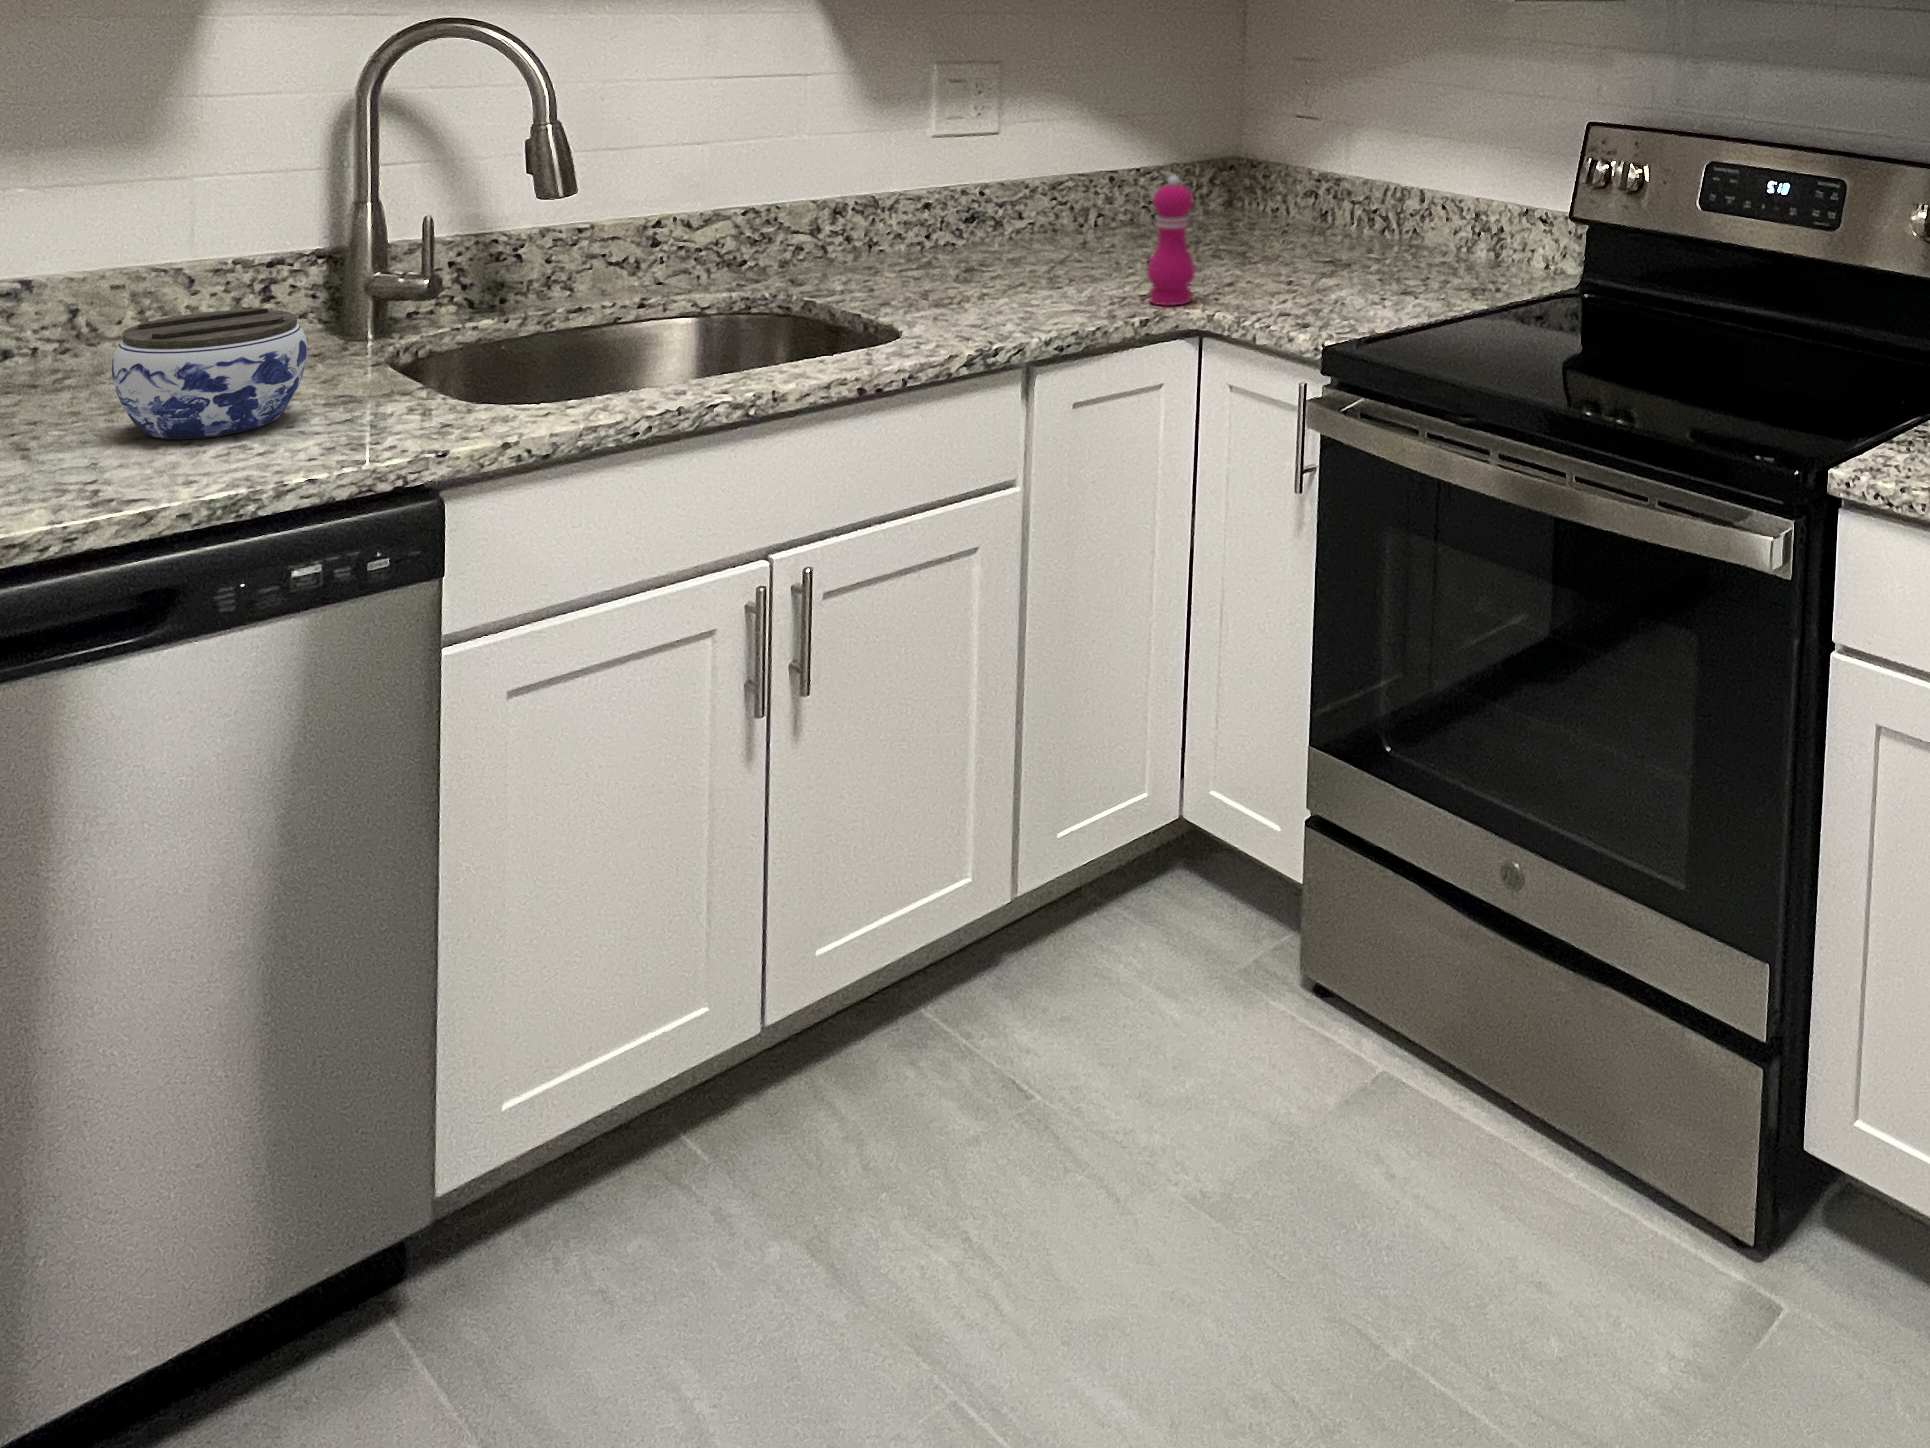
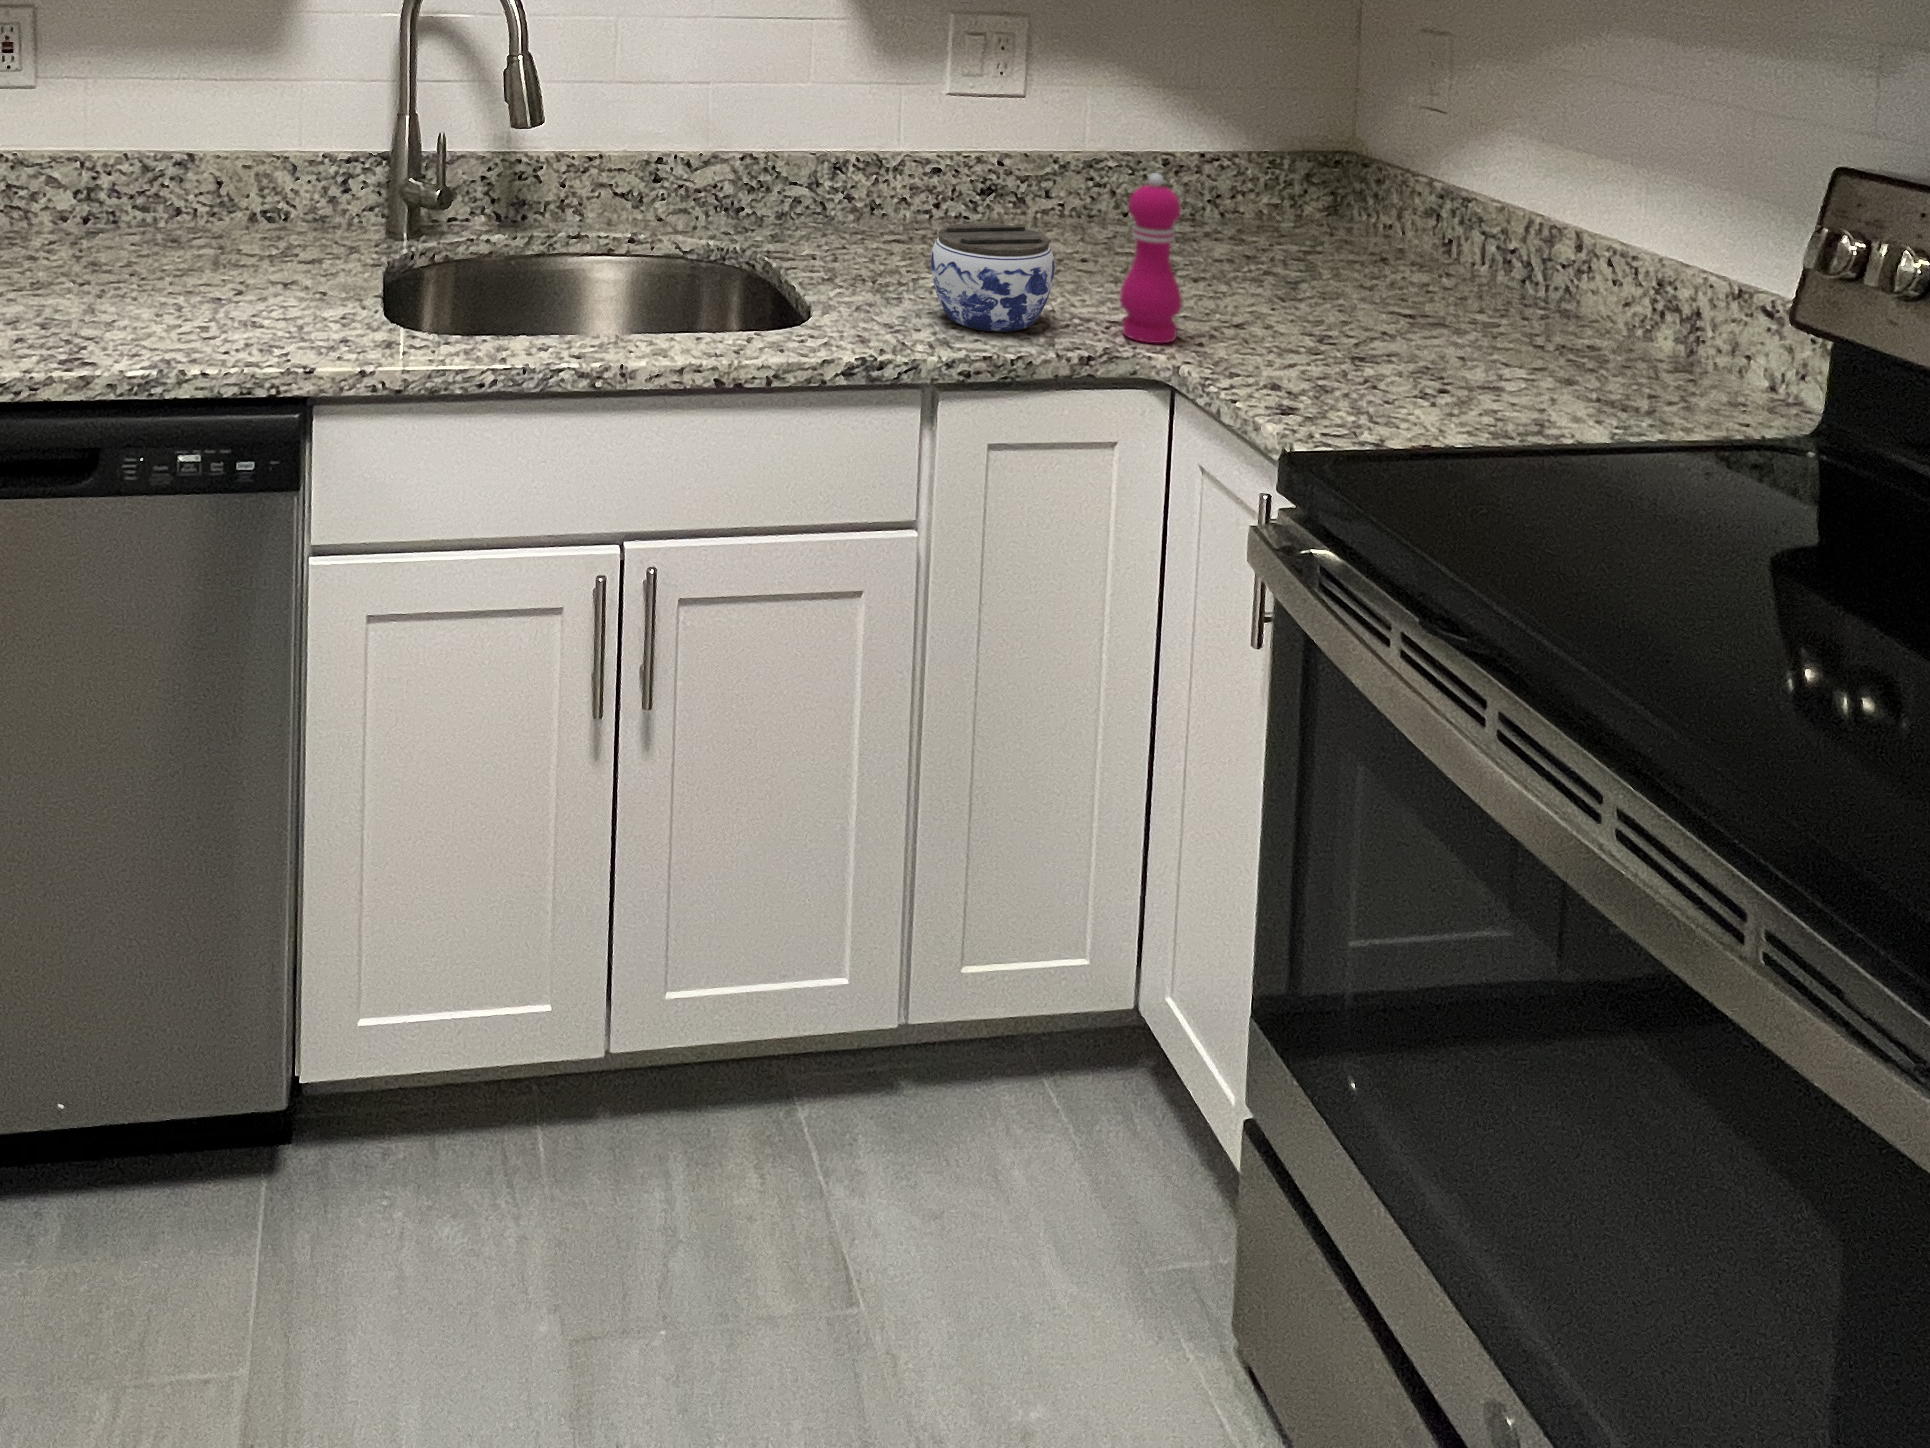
jar: present [112,308,307,439] -> present [931,223,1055,332]

